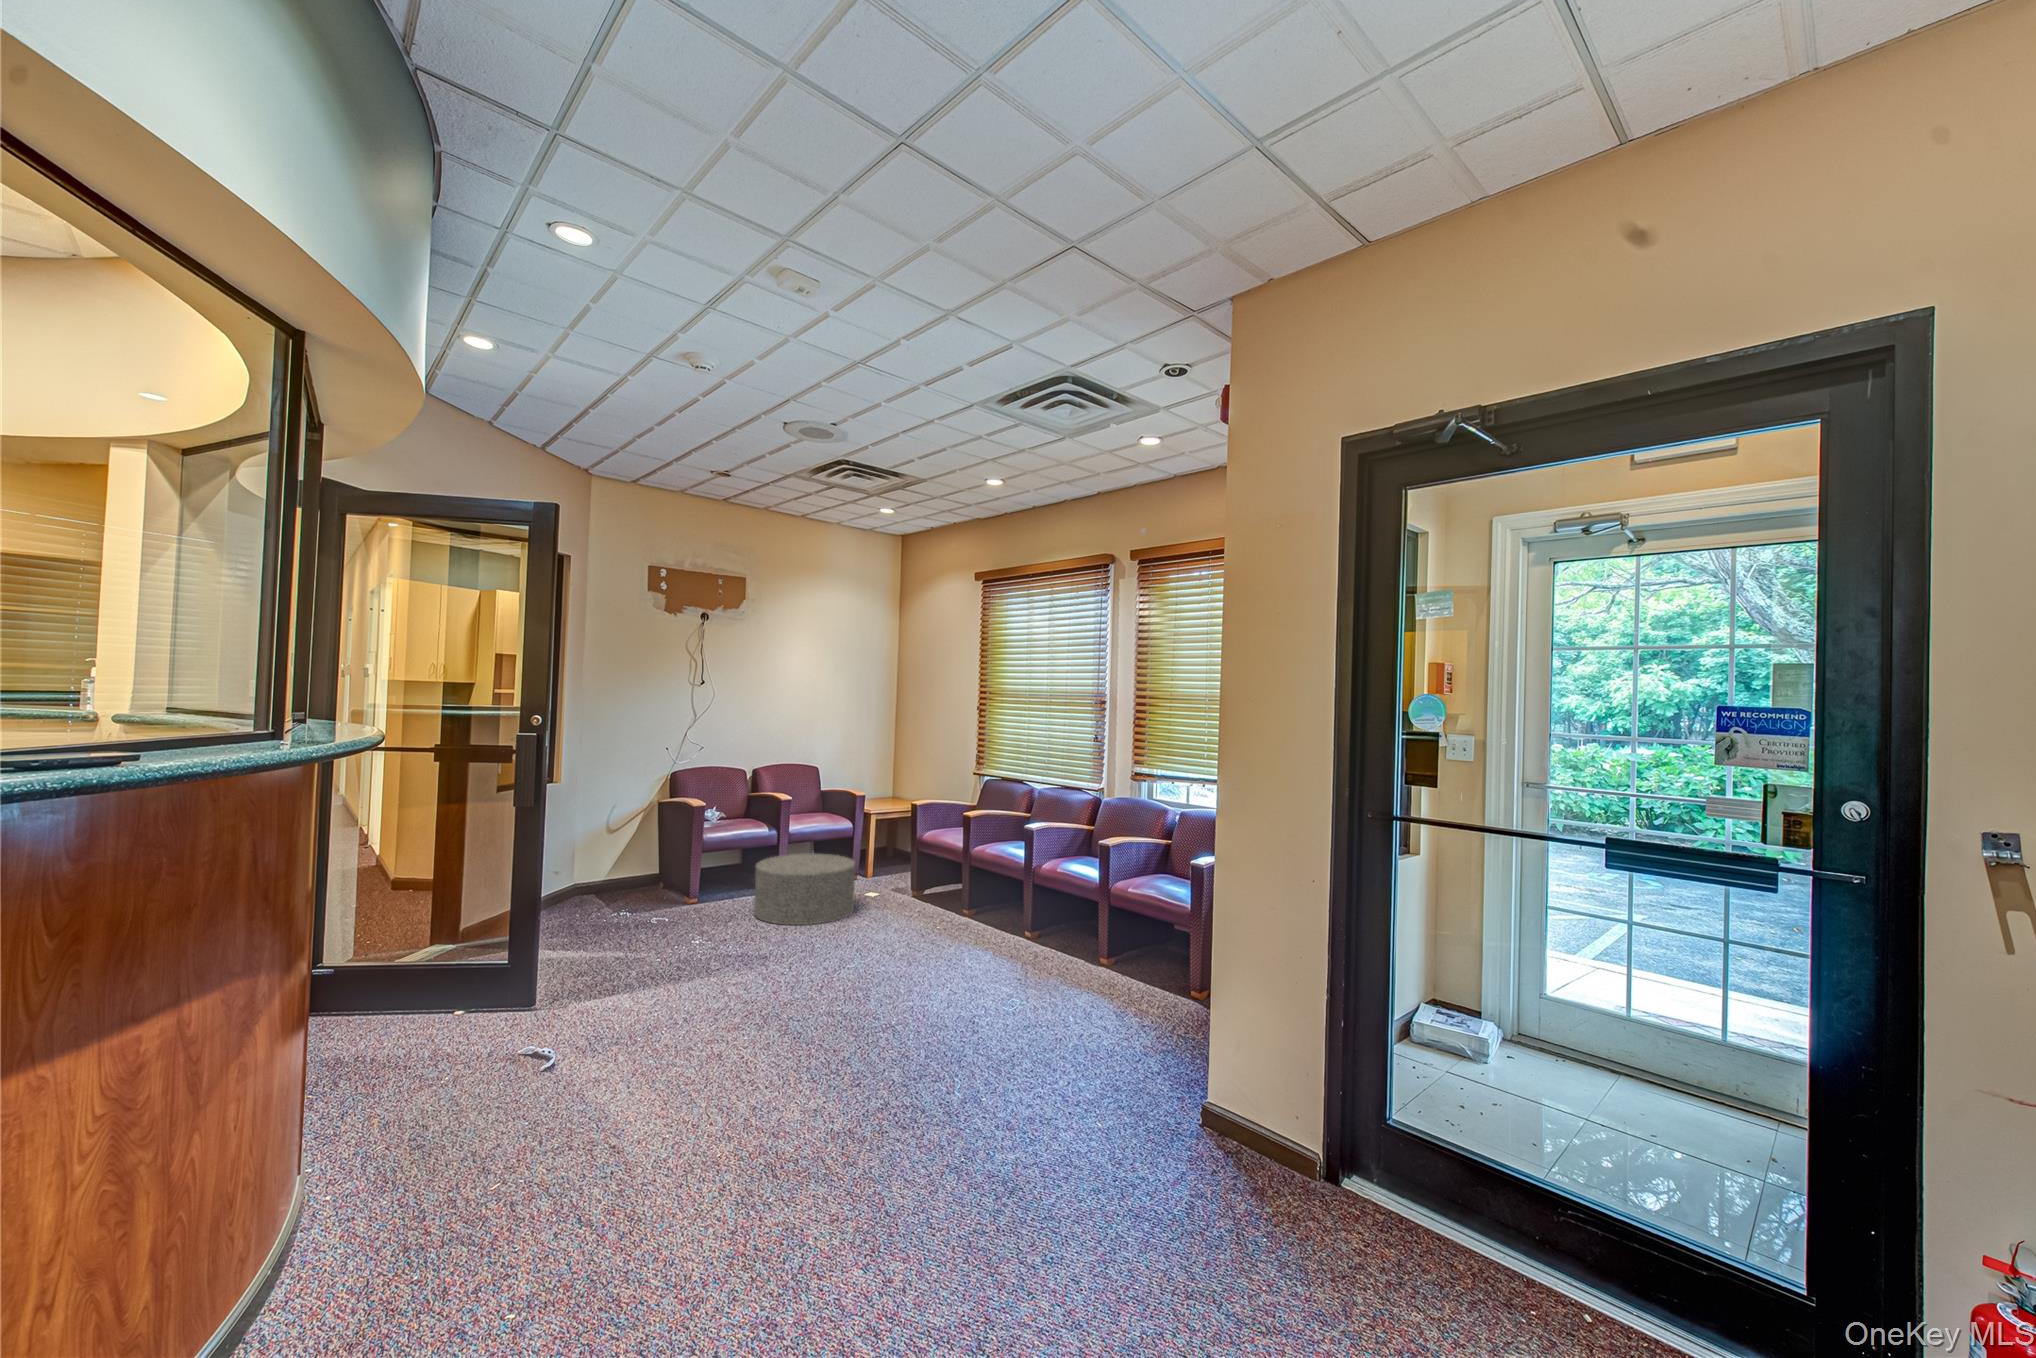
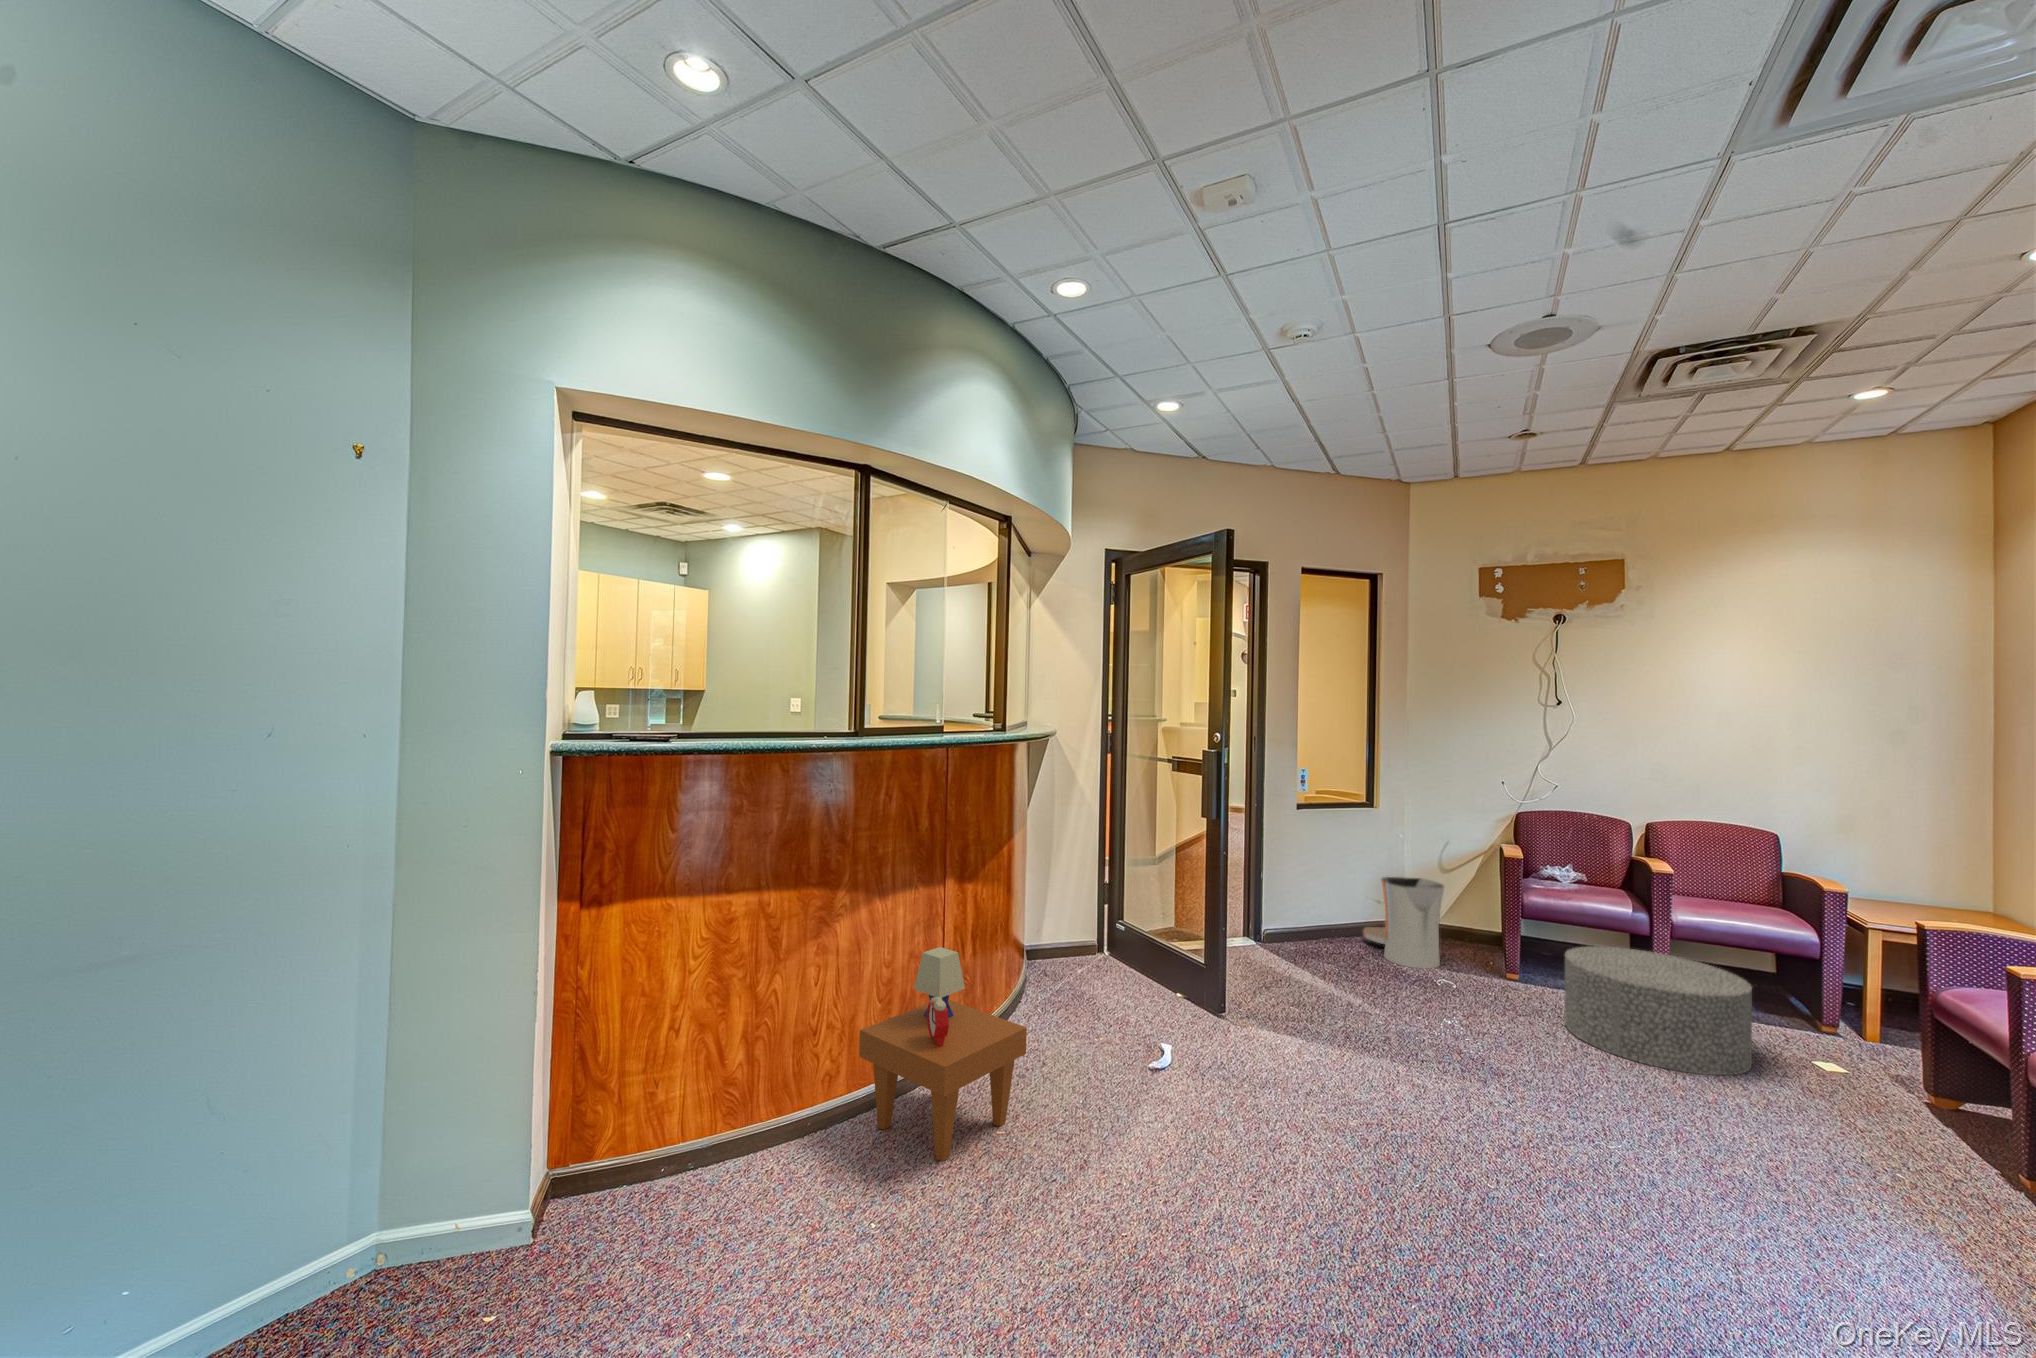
trash can: none [555,840,645,920] -> present [1363,877,1444,969]
side table: none [332,1016,520,1270] -> present [859,947,1027,1161]

